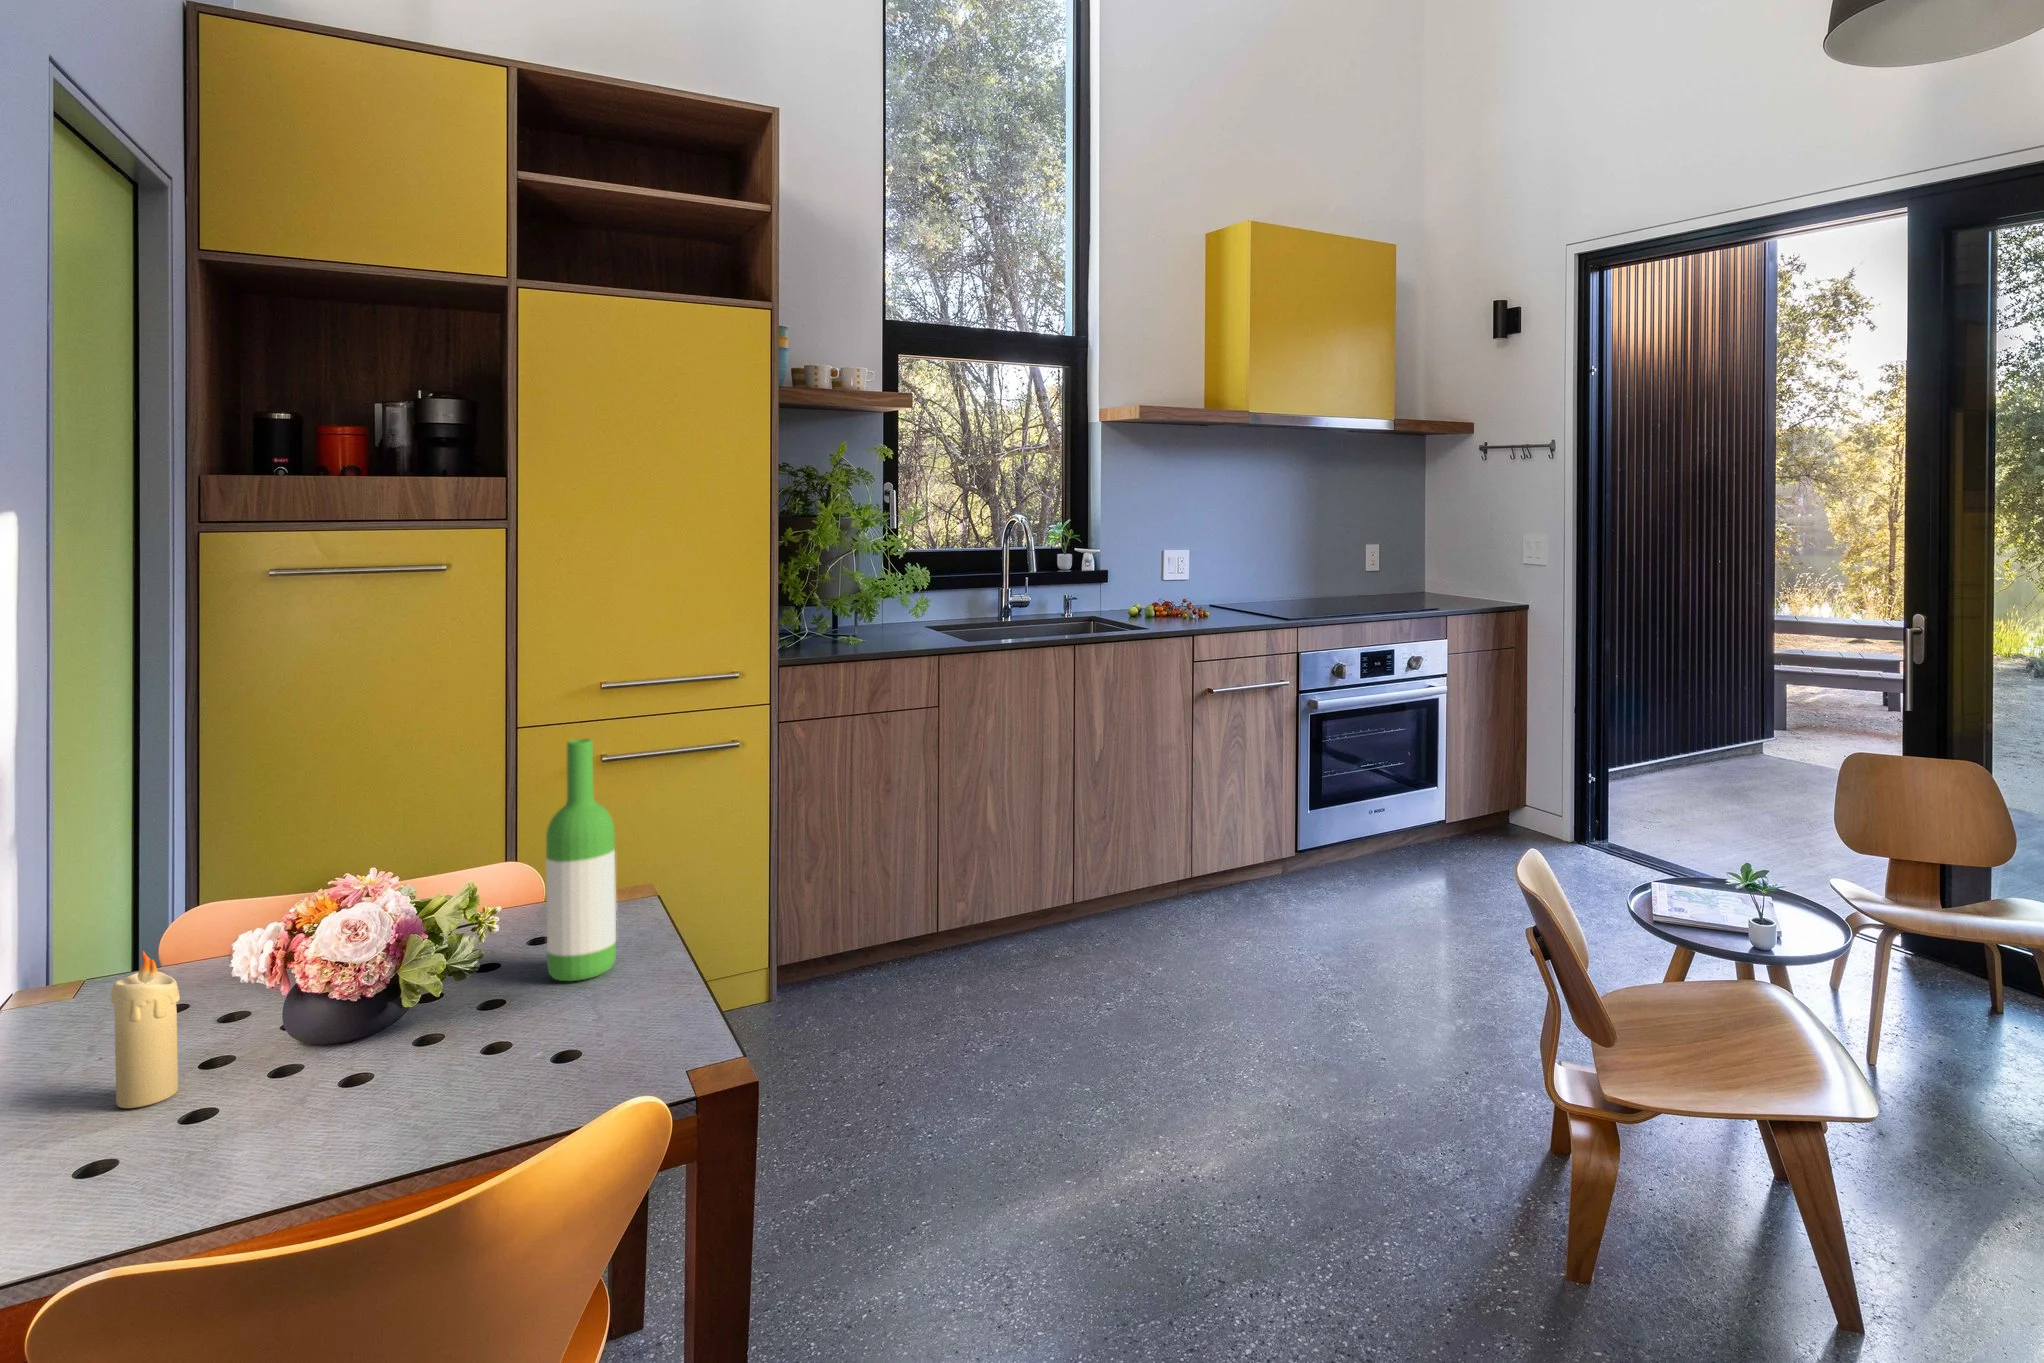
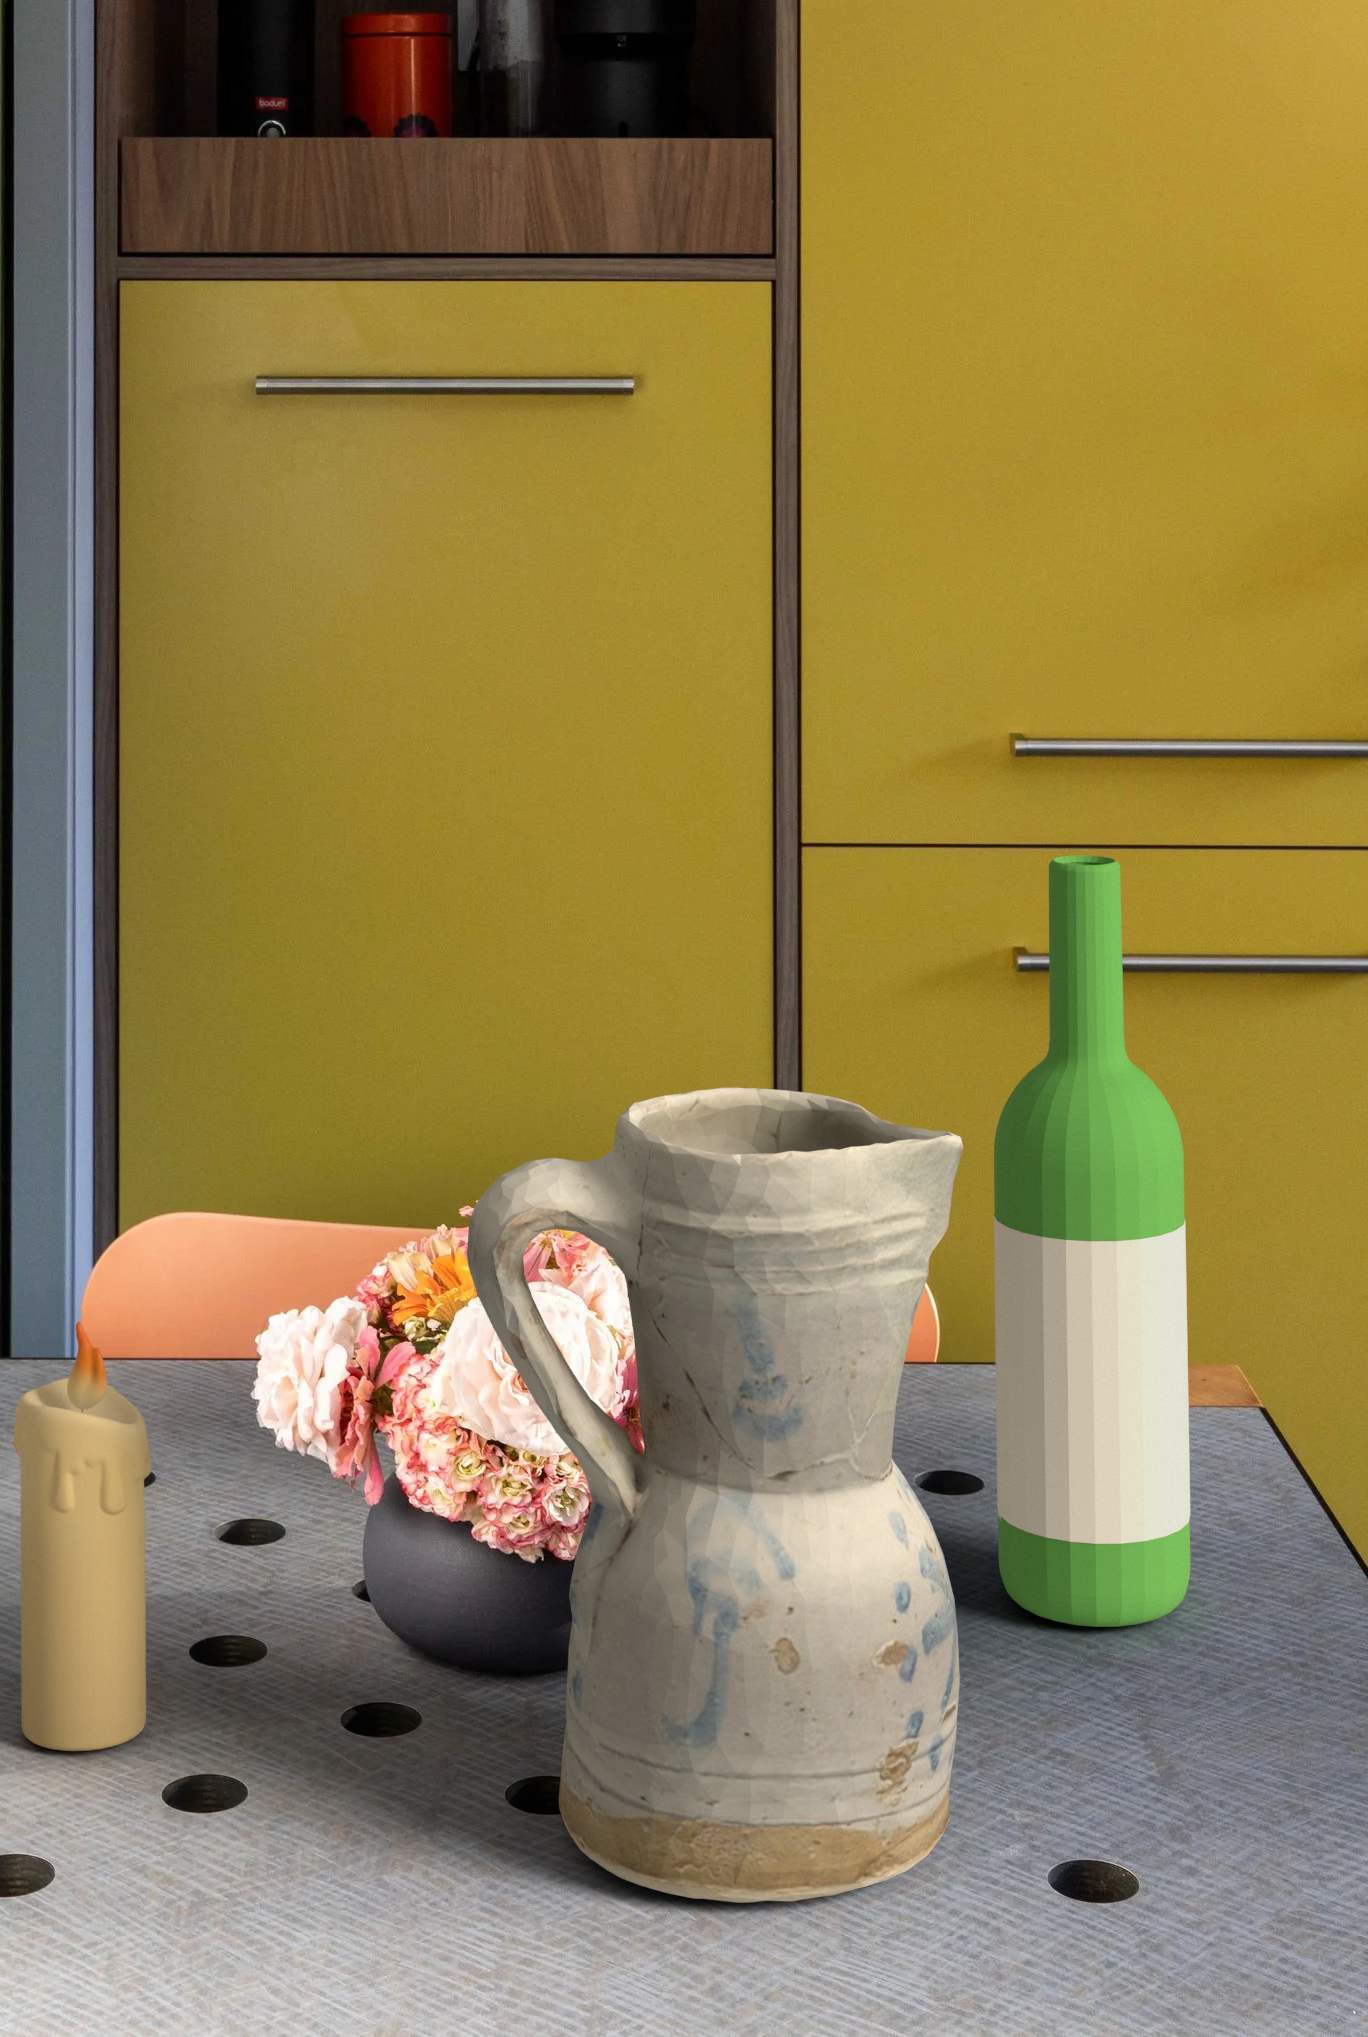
ceramic pitcher: none [317,830,518,1099] -> present [467,1087,963,1903]

